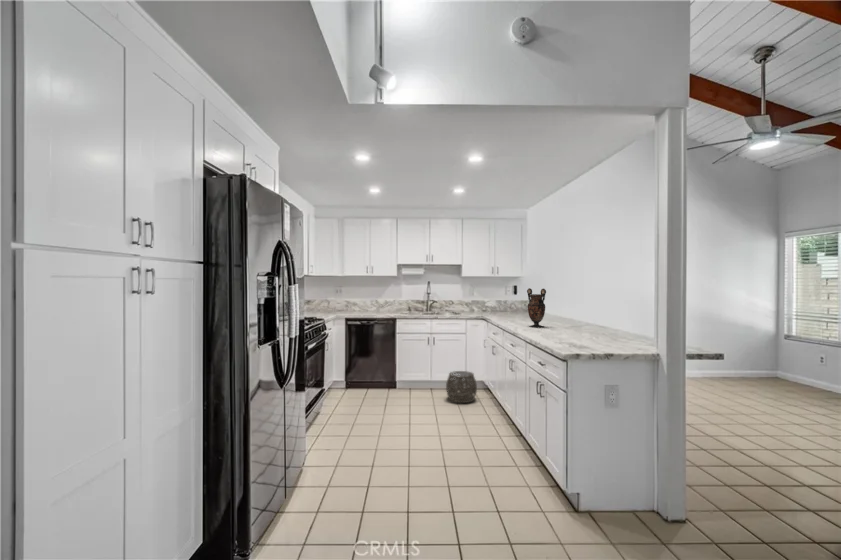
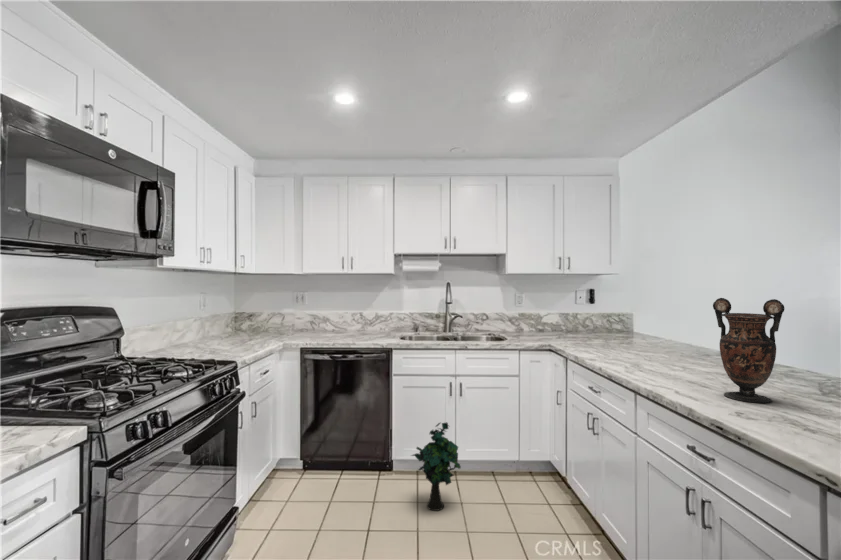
decorative plant: none [406,354,432,398] -> present [412,422,461,511]
woven basket: present [446,371,477,403] -> none [488,455,553,532]

